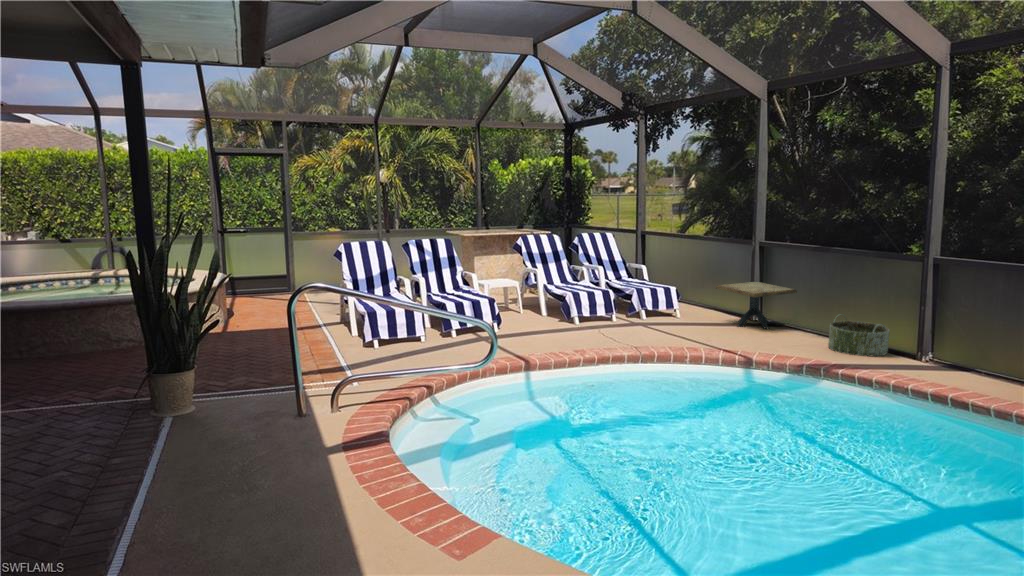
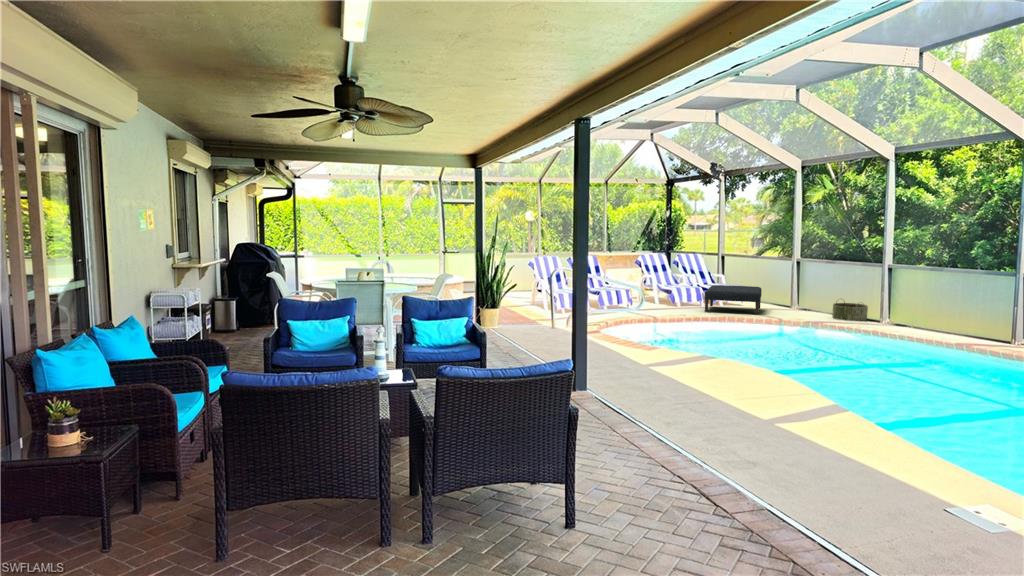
side table: present [716,282,797,329] -> none [768,283,819,312]
ottoman: none [618,288,709,344] -> present [705,285,762,315]

